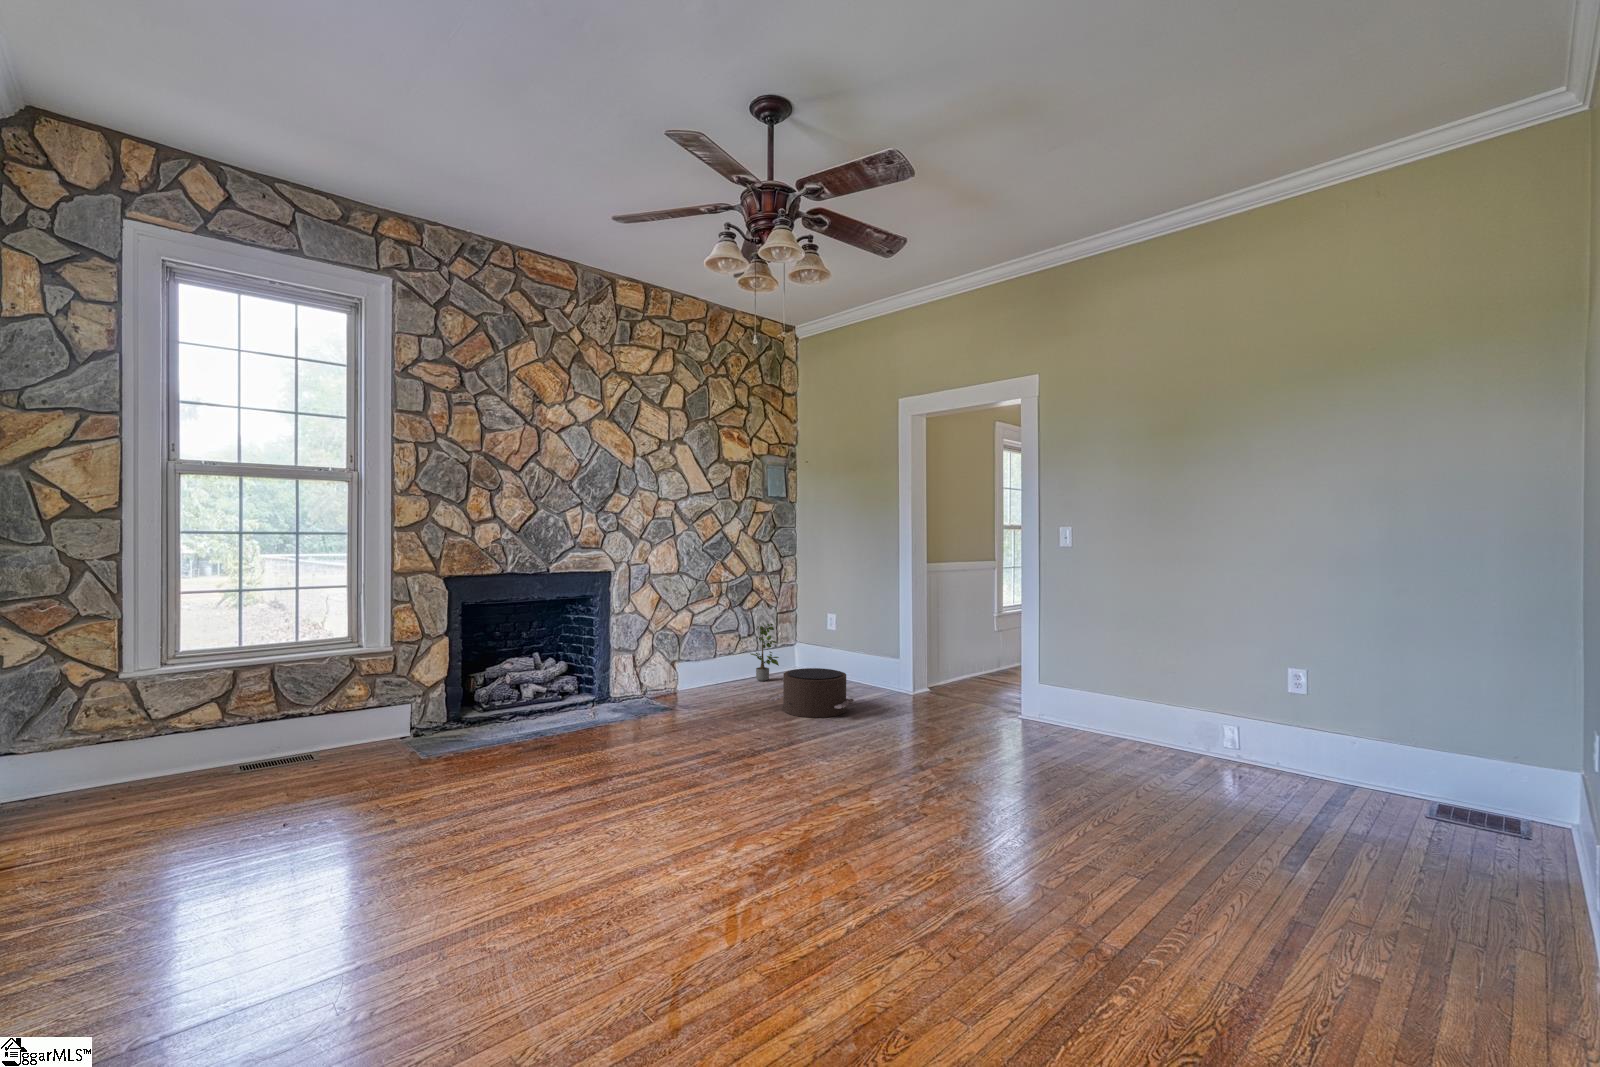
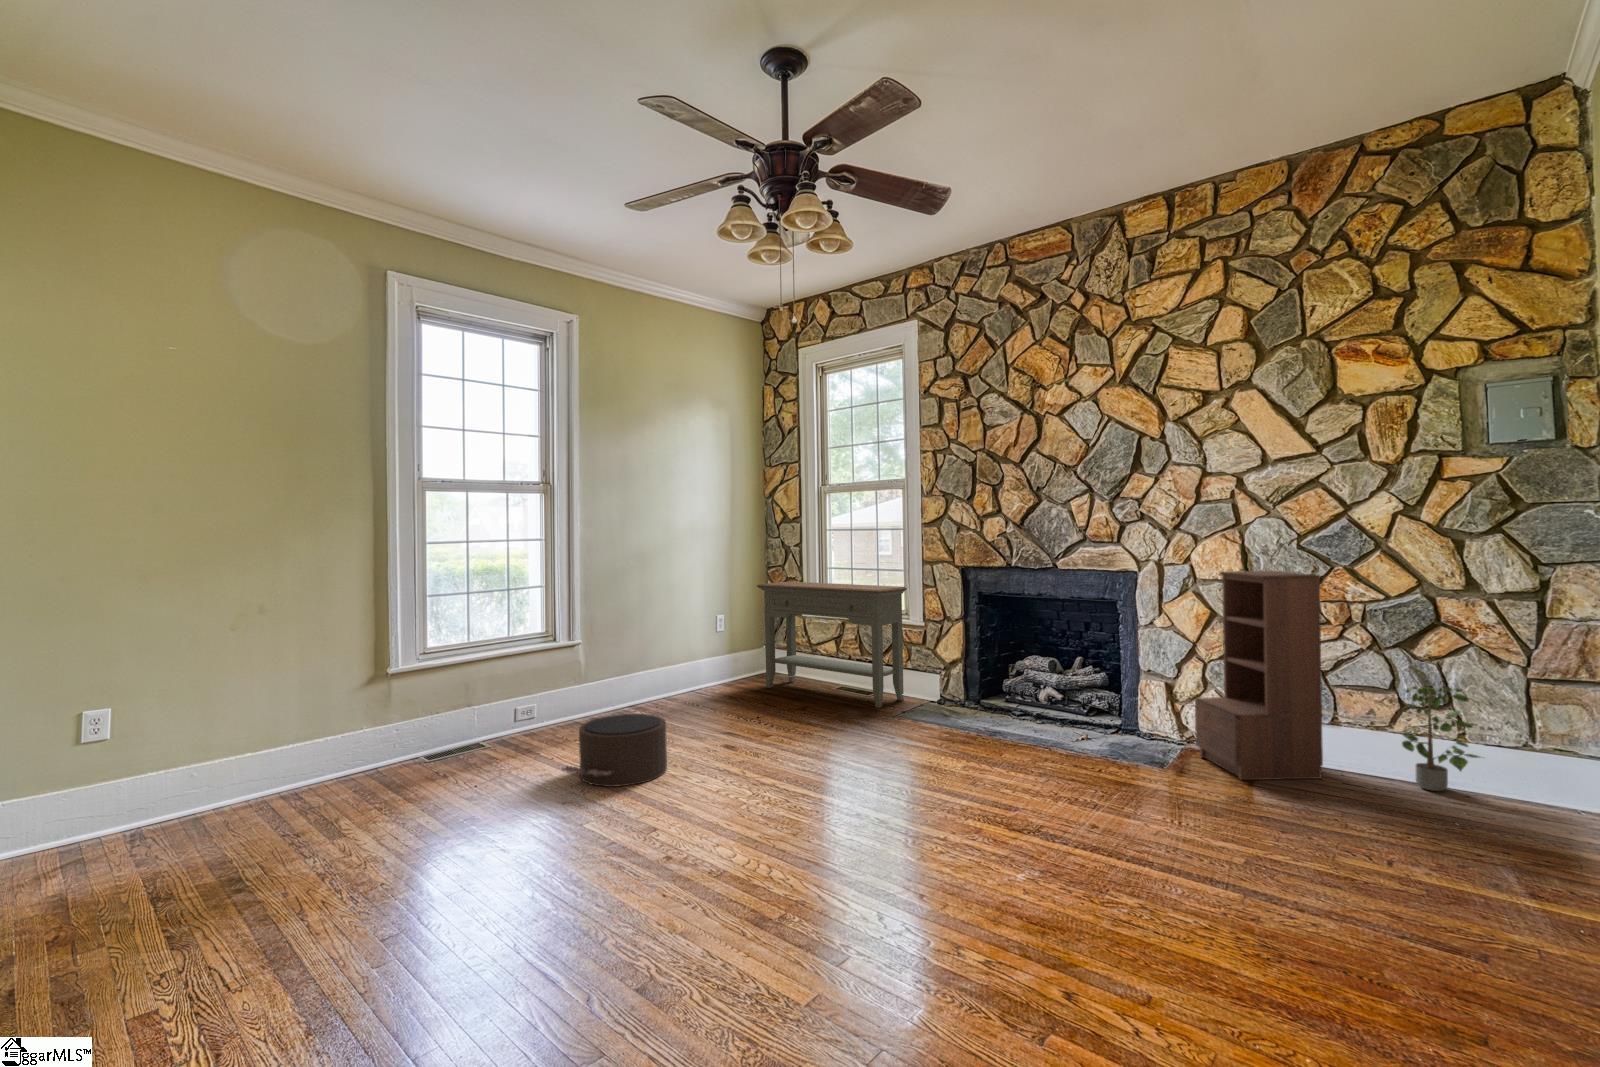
bookshelf: none [678,566,736,701] -> present [1195,571,1323,780]
console table: none [85,604,394,813] -> present [757,582,907,708]
pouf: present [770,668,854,718] -> present [562,714,667,787]

